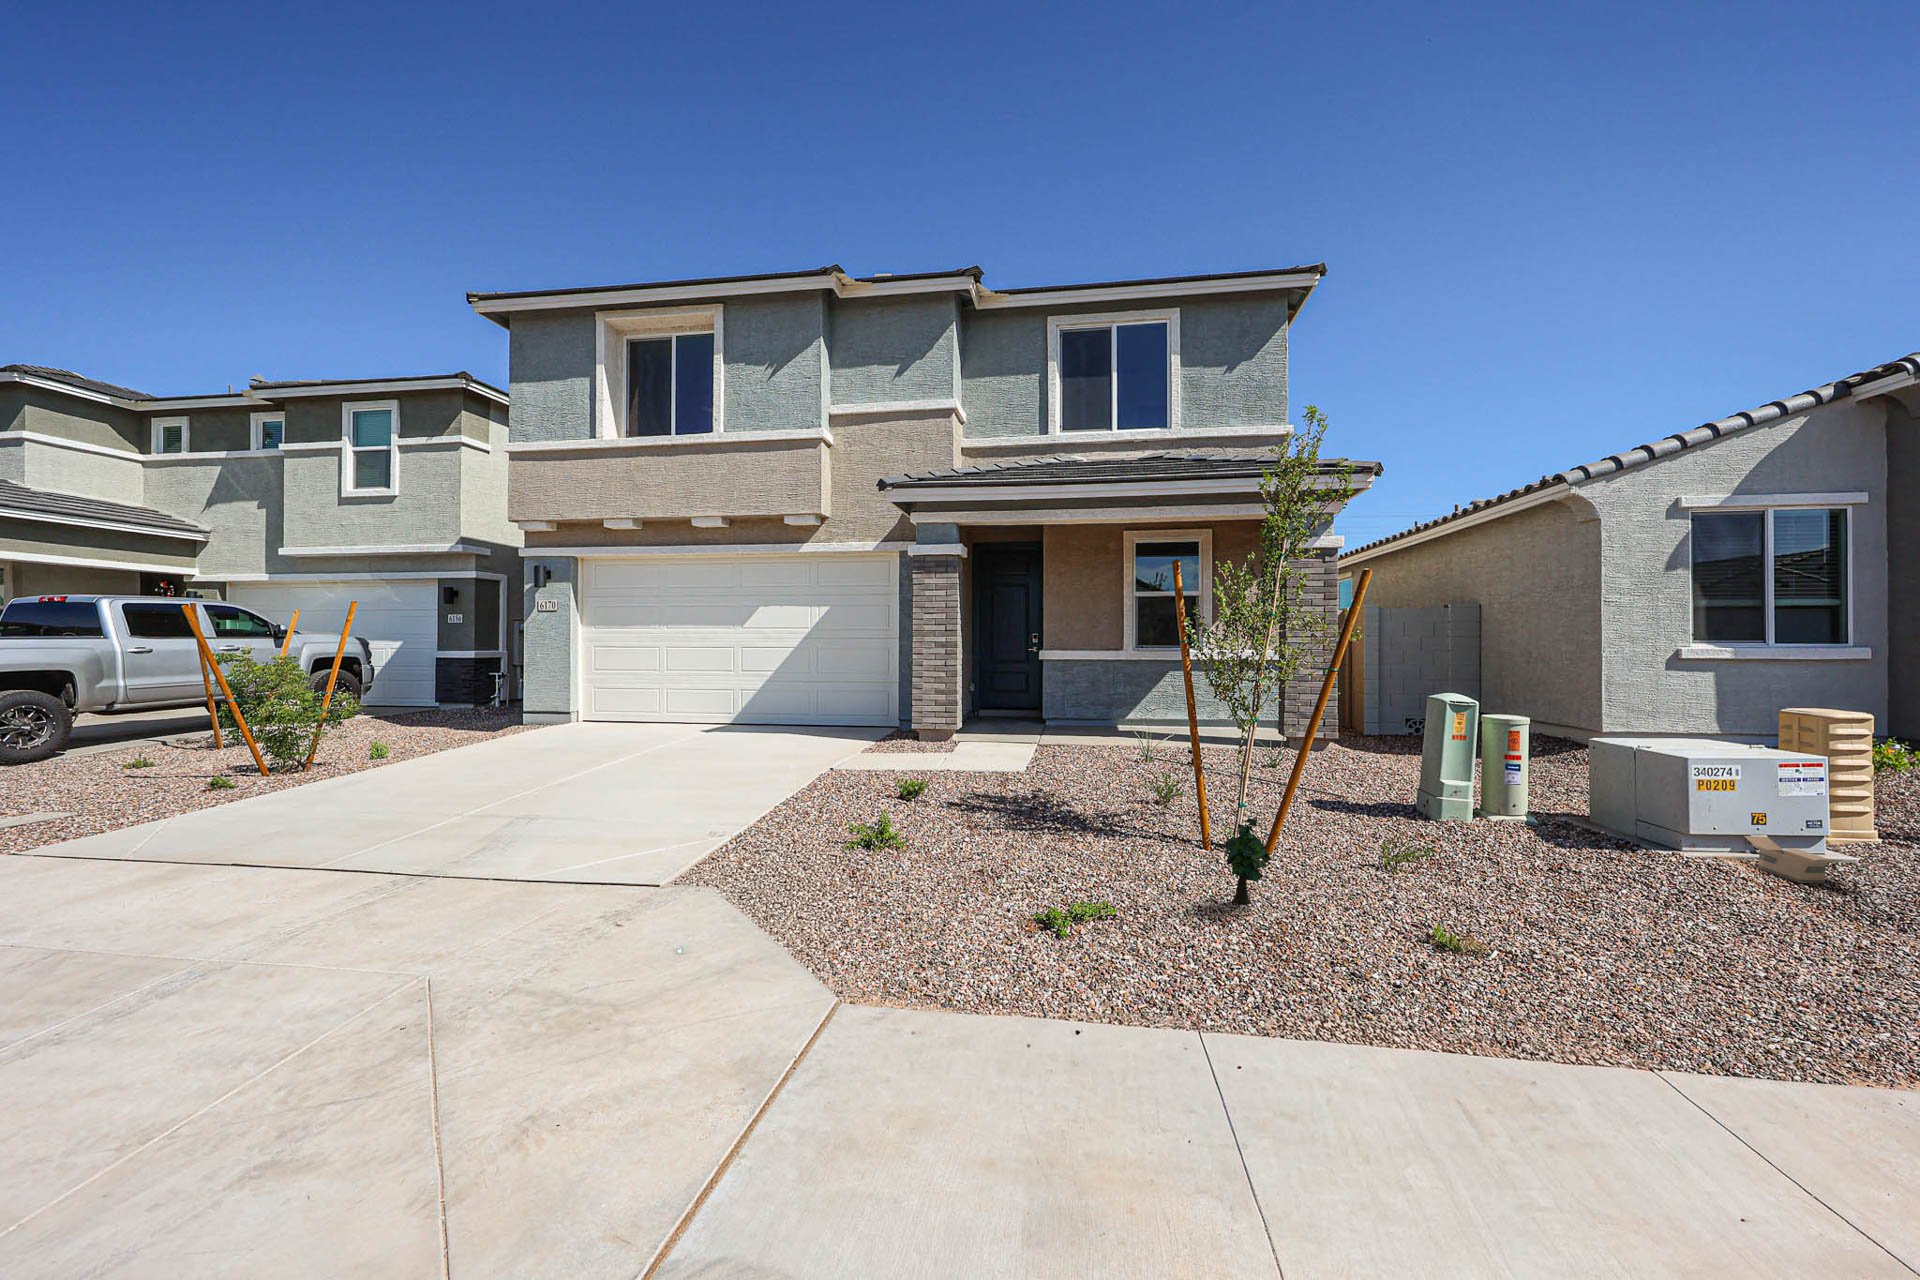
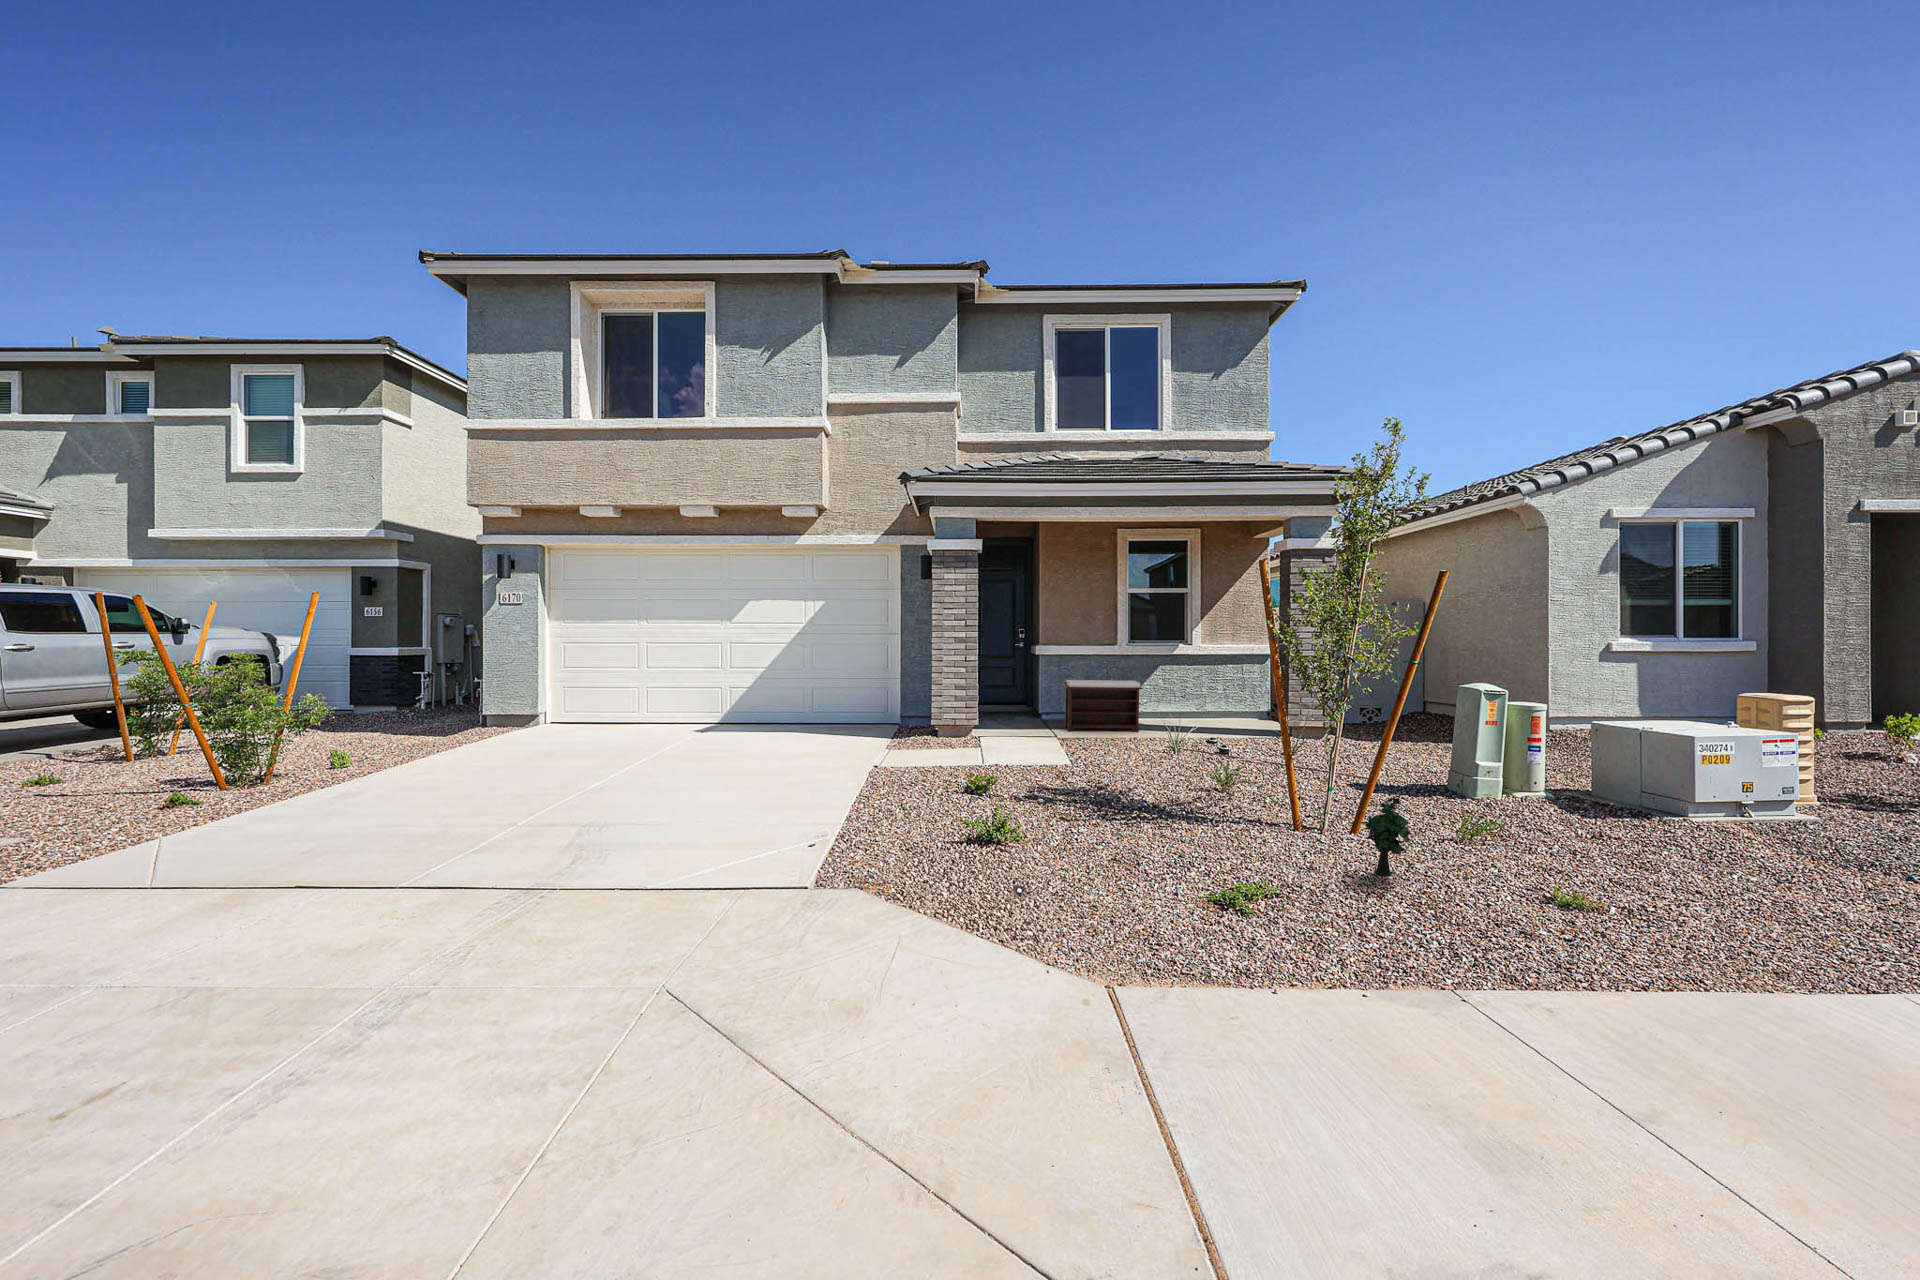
bench: none [1059,686,1138,741] -> present [1064,680,1143,732]
cardboard box: present [1744,836,1842,883] -> none [1735,801,1826,838]

